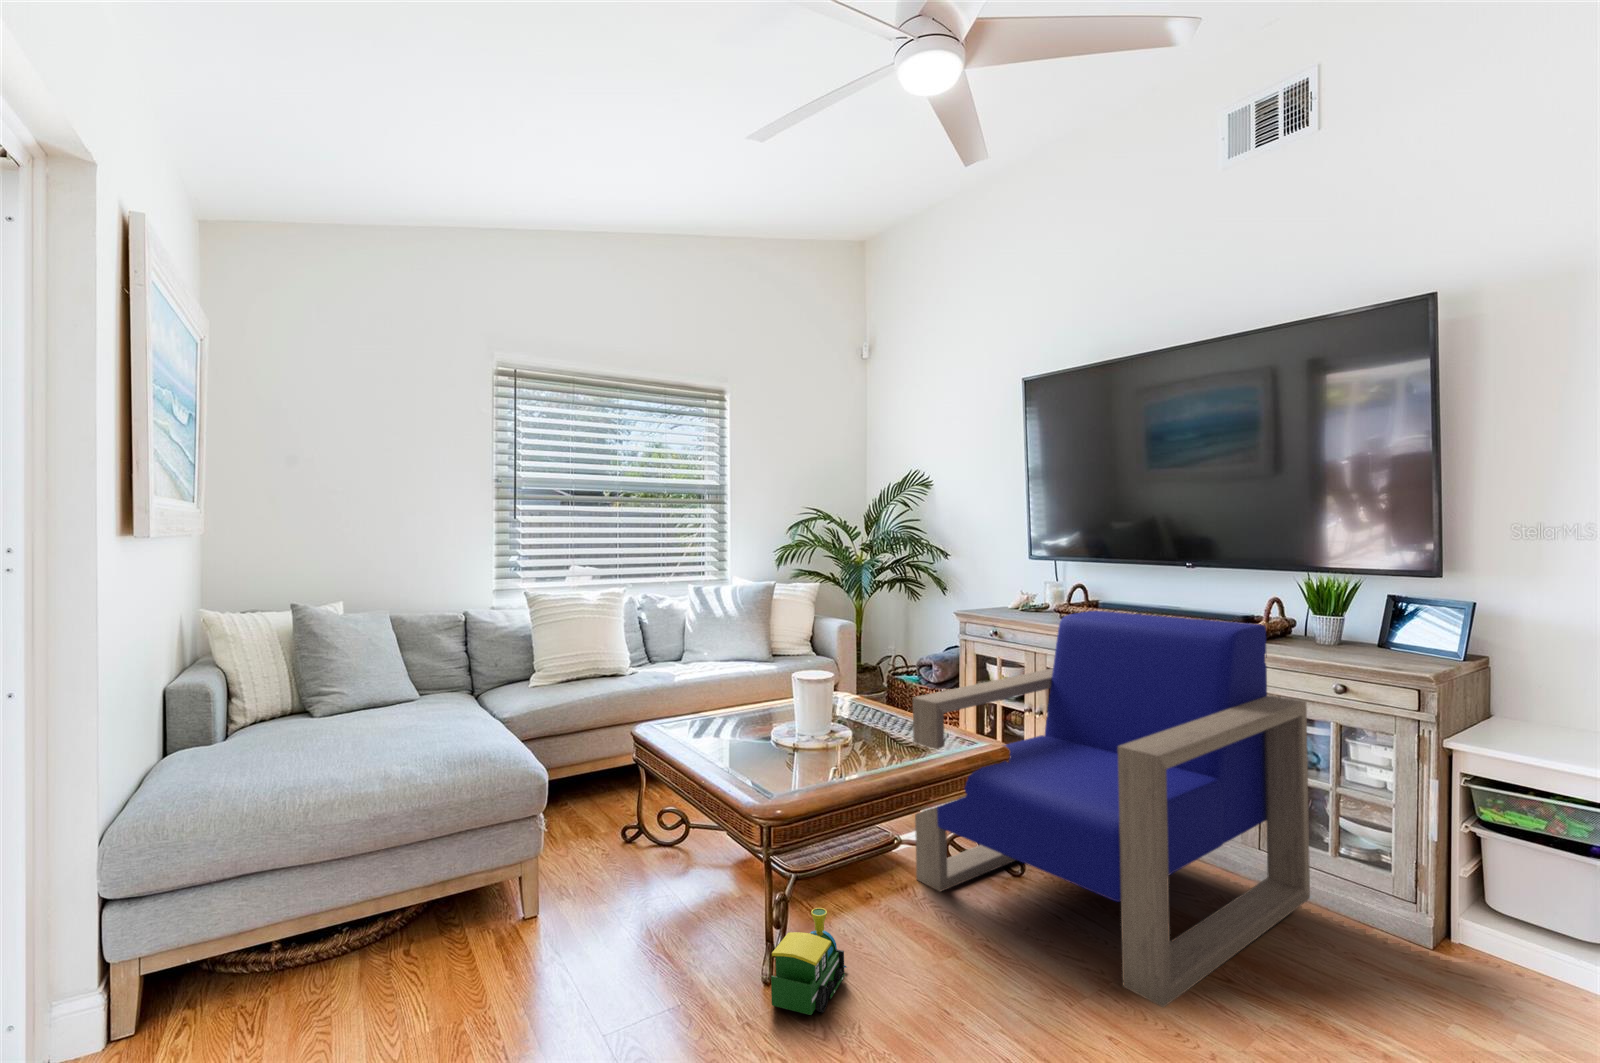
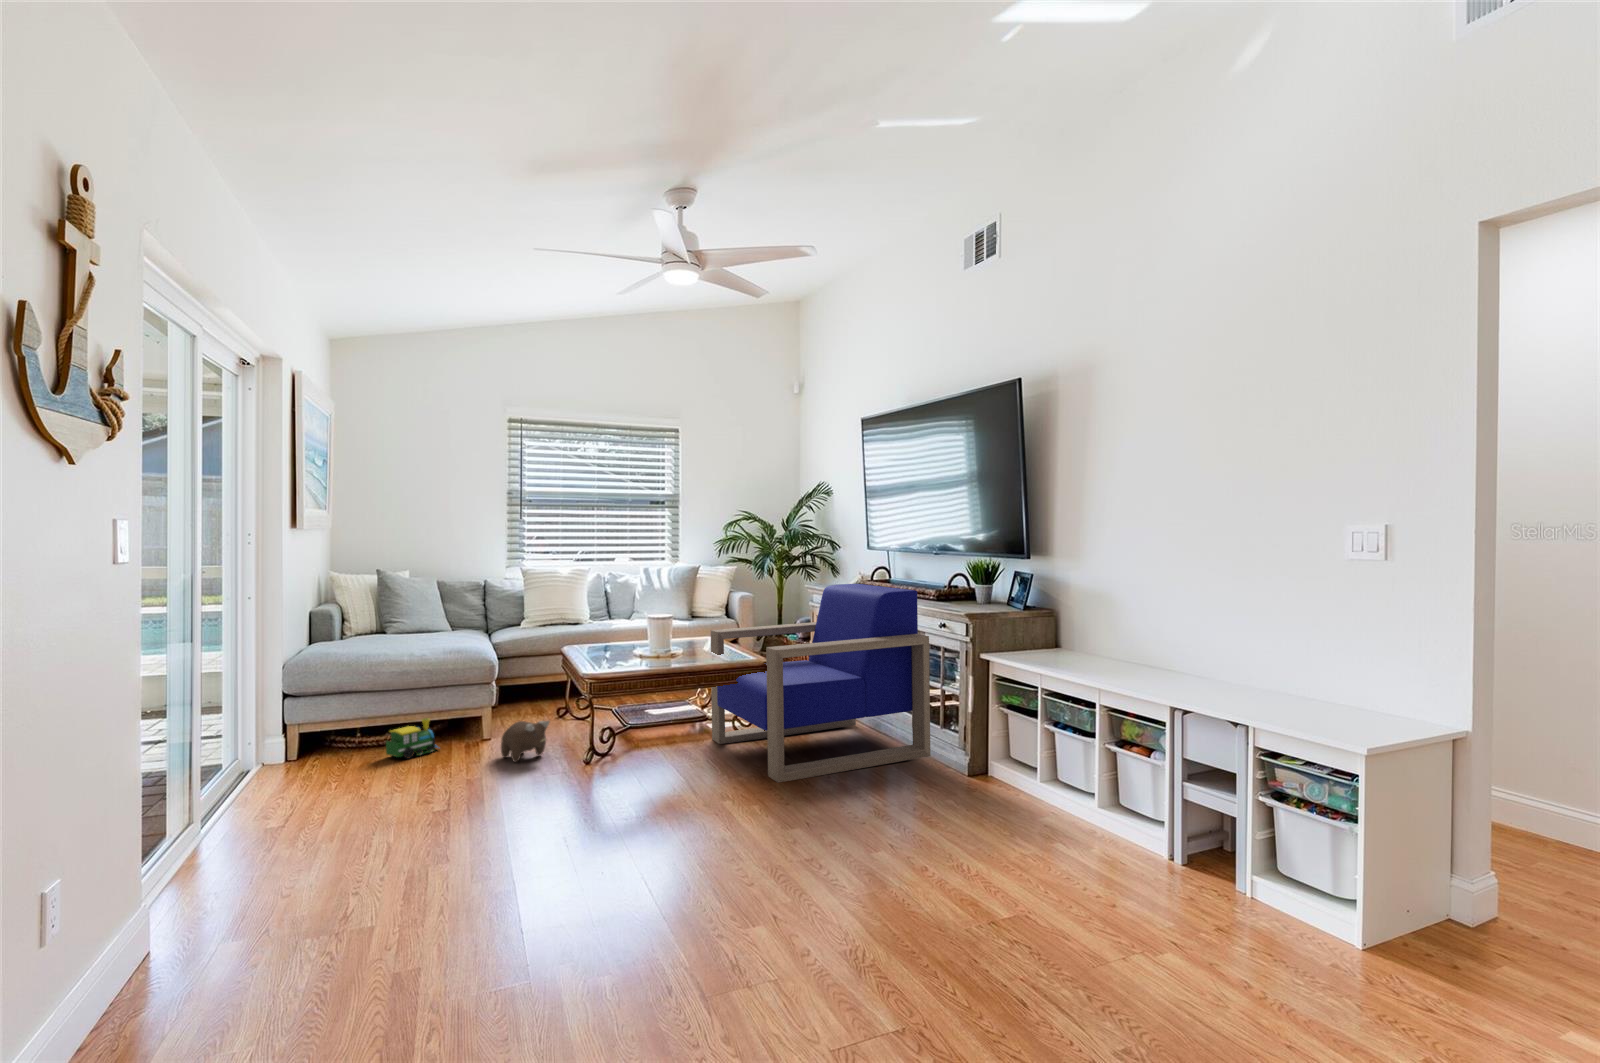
plush toy: none [581,896,680,988] -> present [501,721,549,762]
toy train: present [771,908,847,1015] -> present [386,718,438,759]

